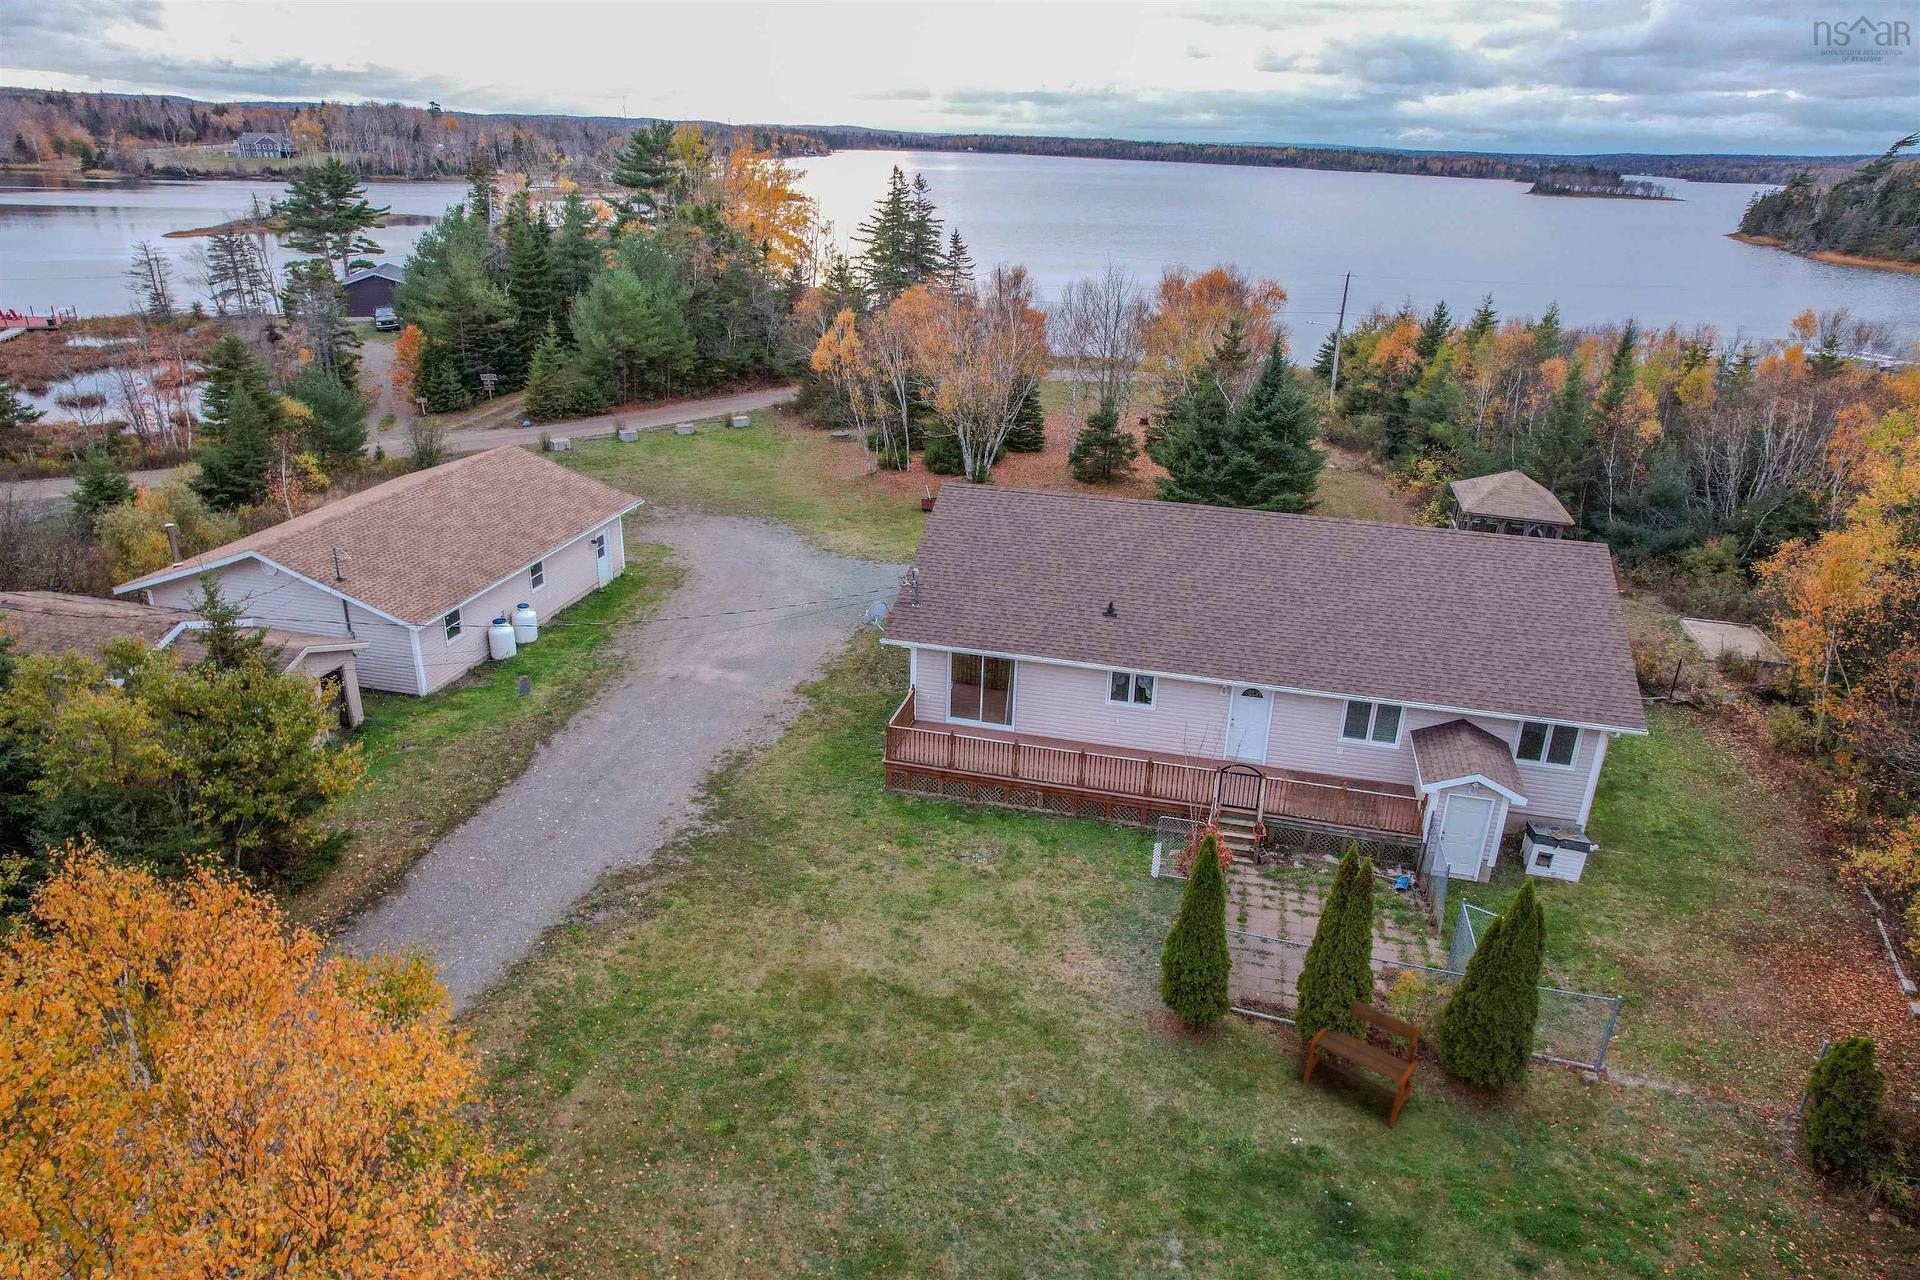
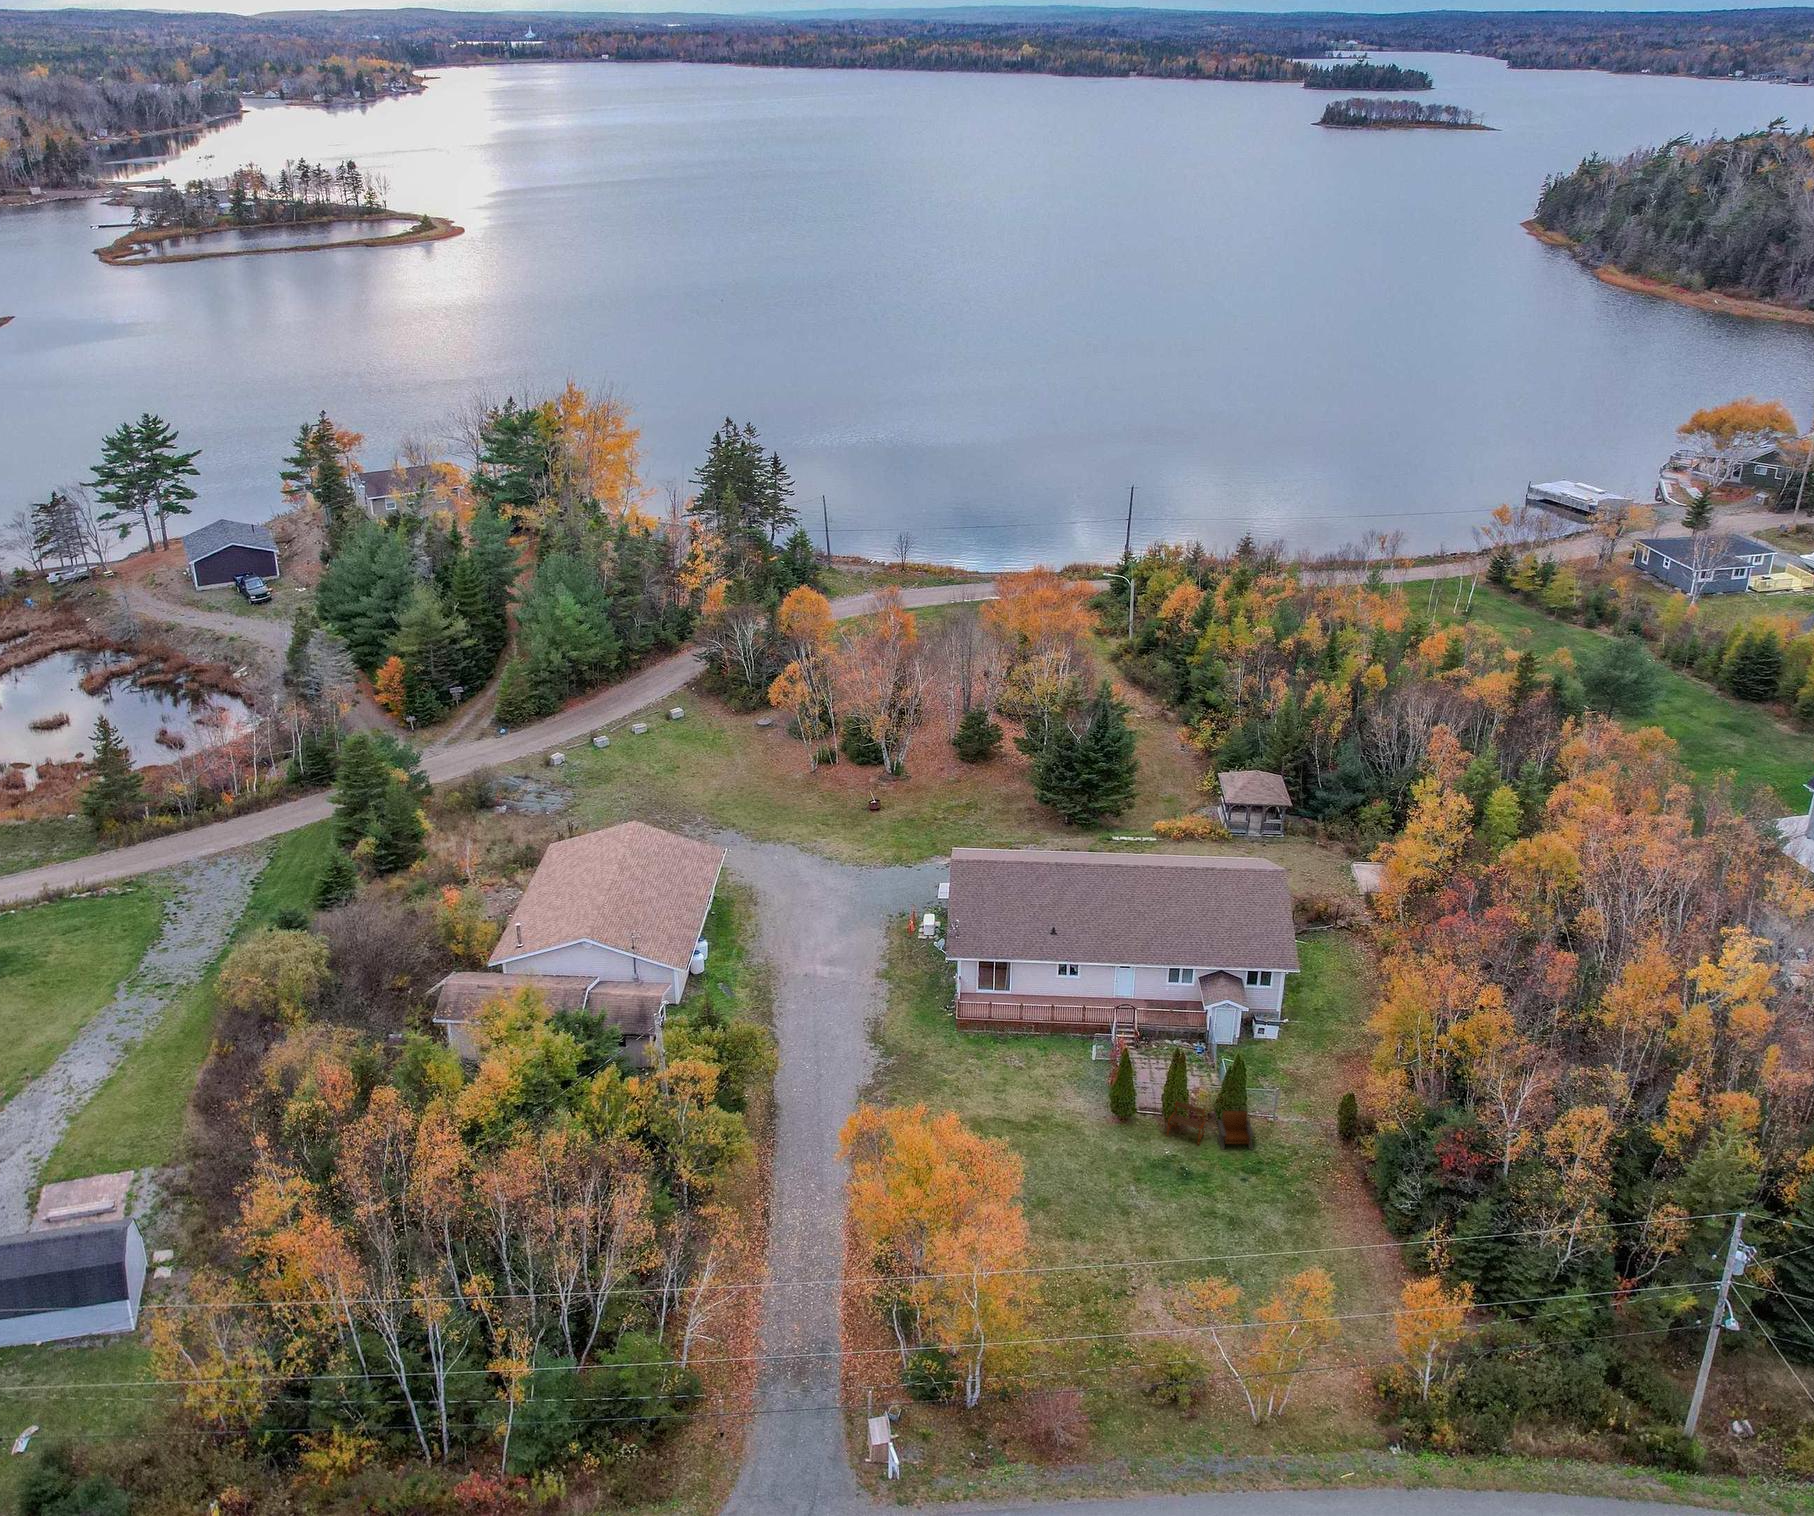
lounge chair: none [1445,1040,1569,1167] -> present [1217,1111,1254,1150]

